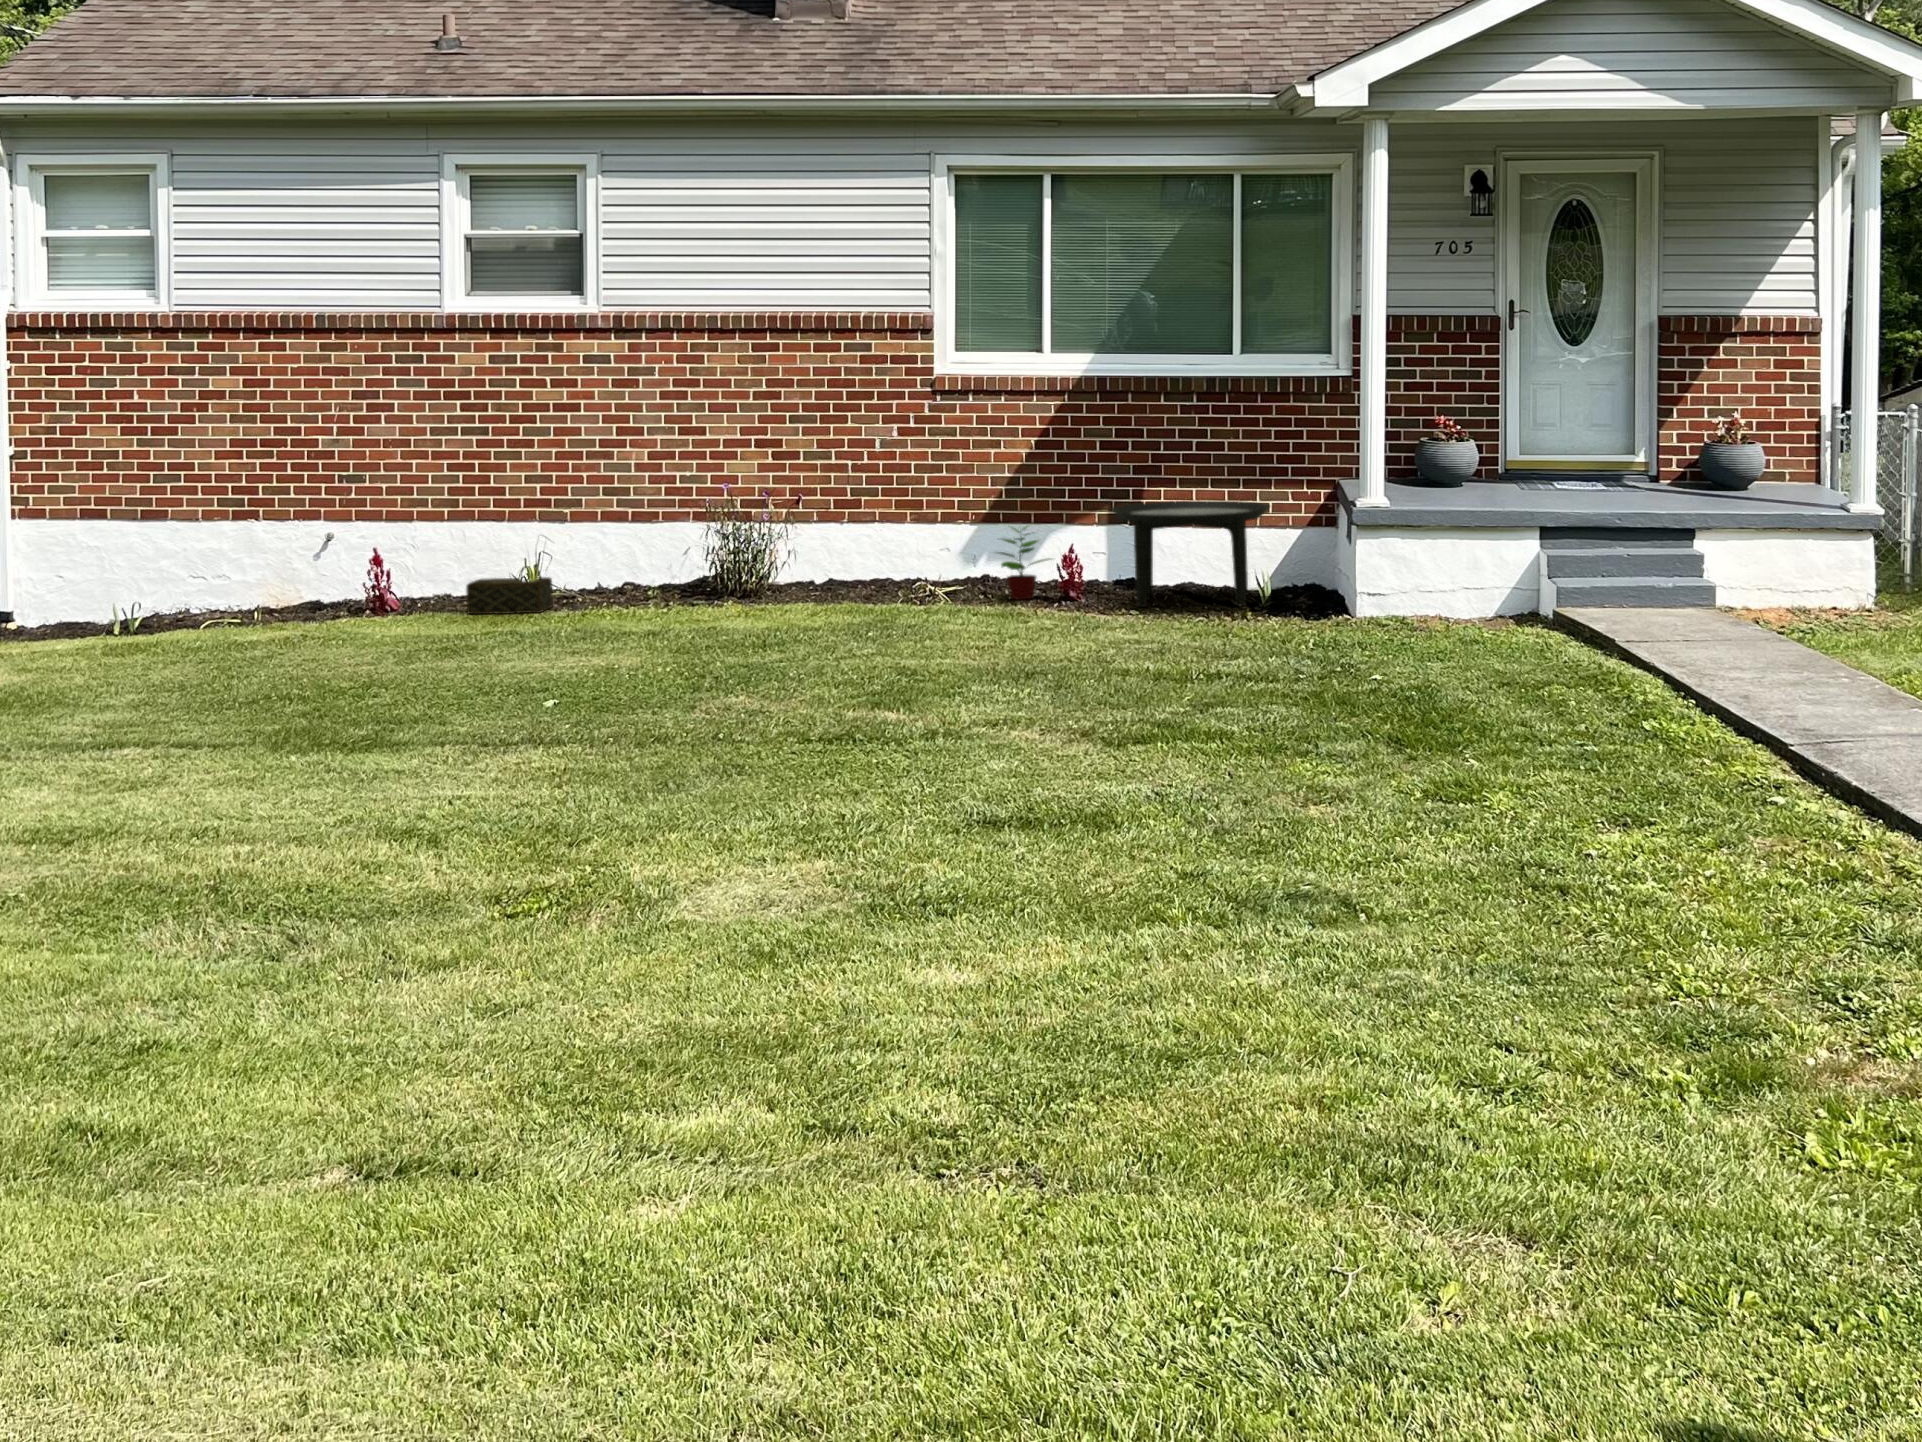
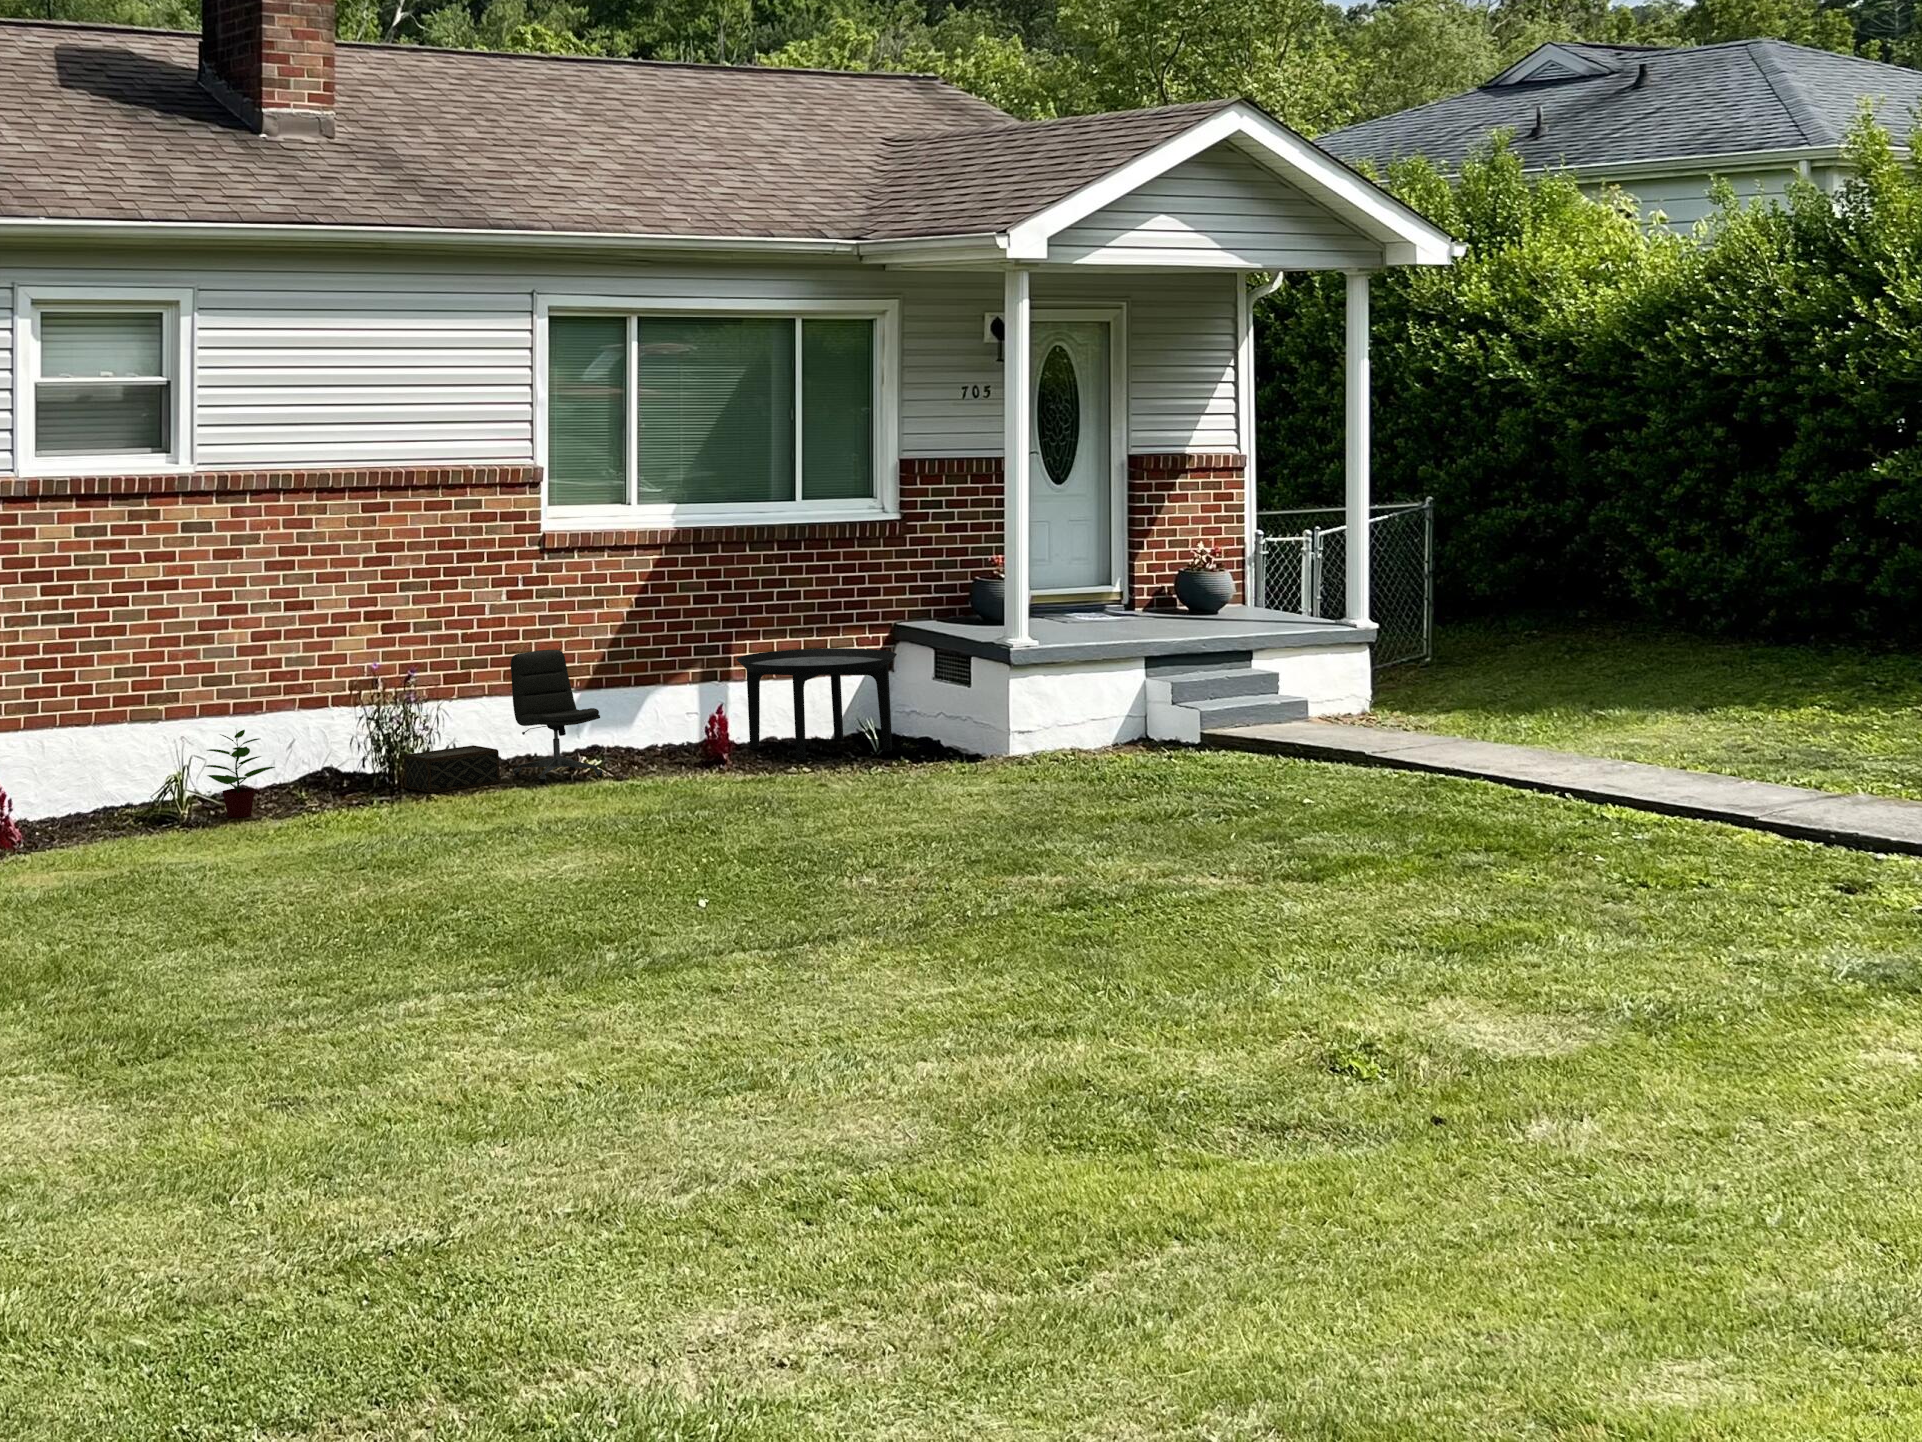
chair: none [886,485,959,606] -> present [511,650,603,783]
potted plant: present [998,526,1049,600] -> present [205,730,275,818]
woven basket: present [466,577,553,614] -> present [404,745,500,793]

